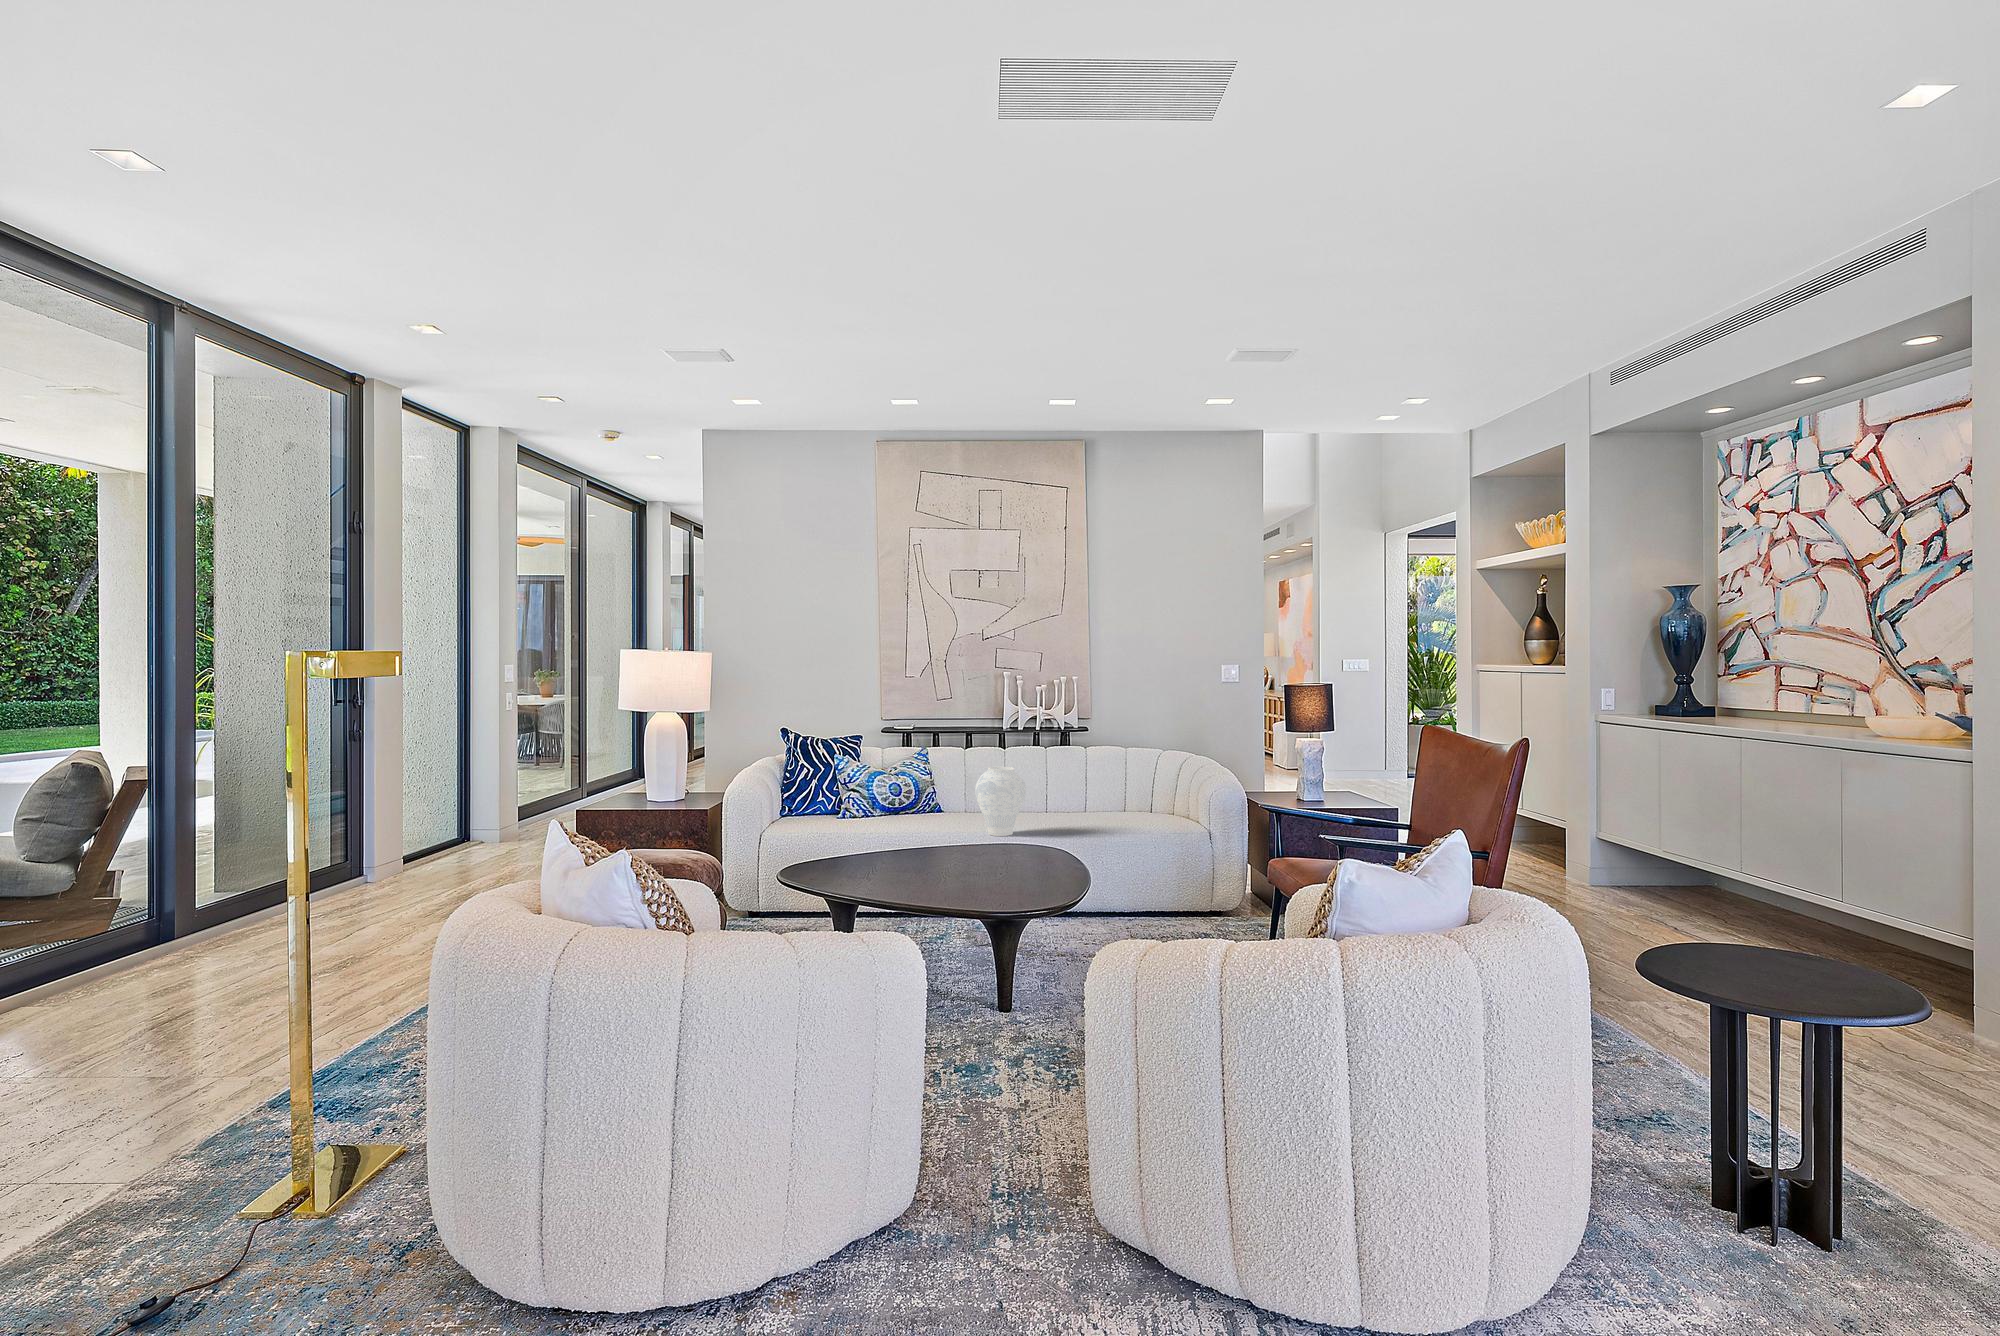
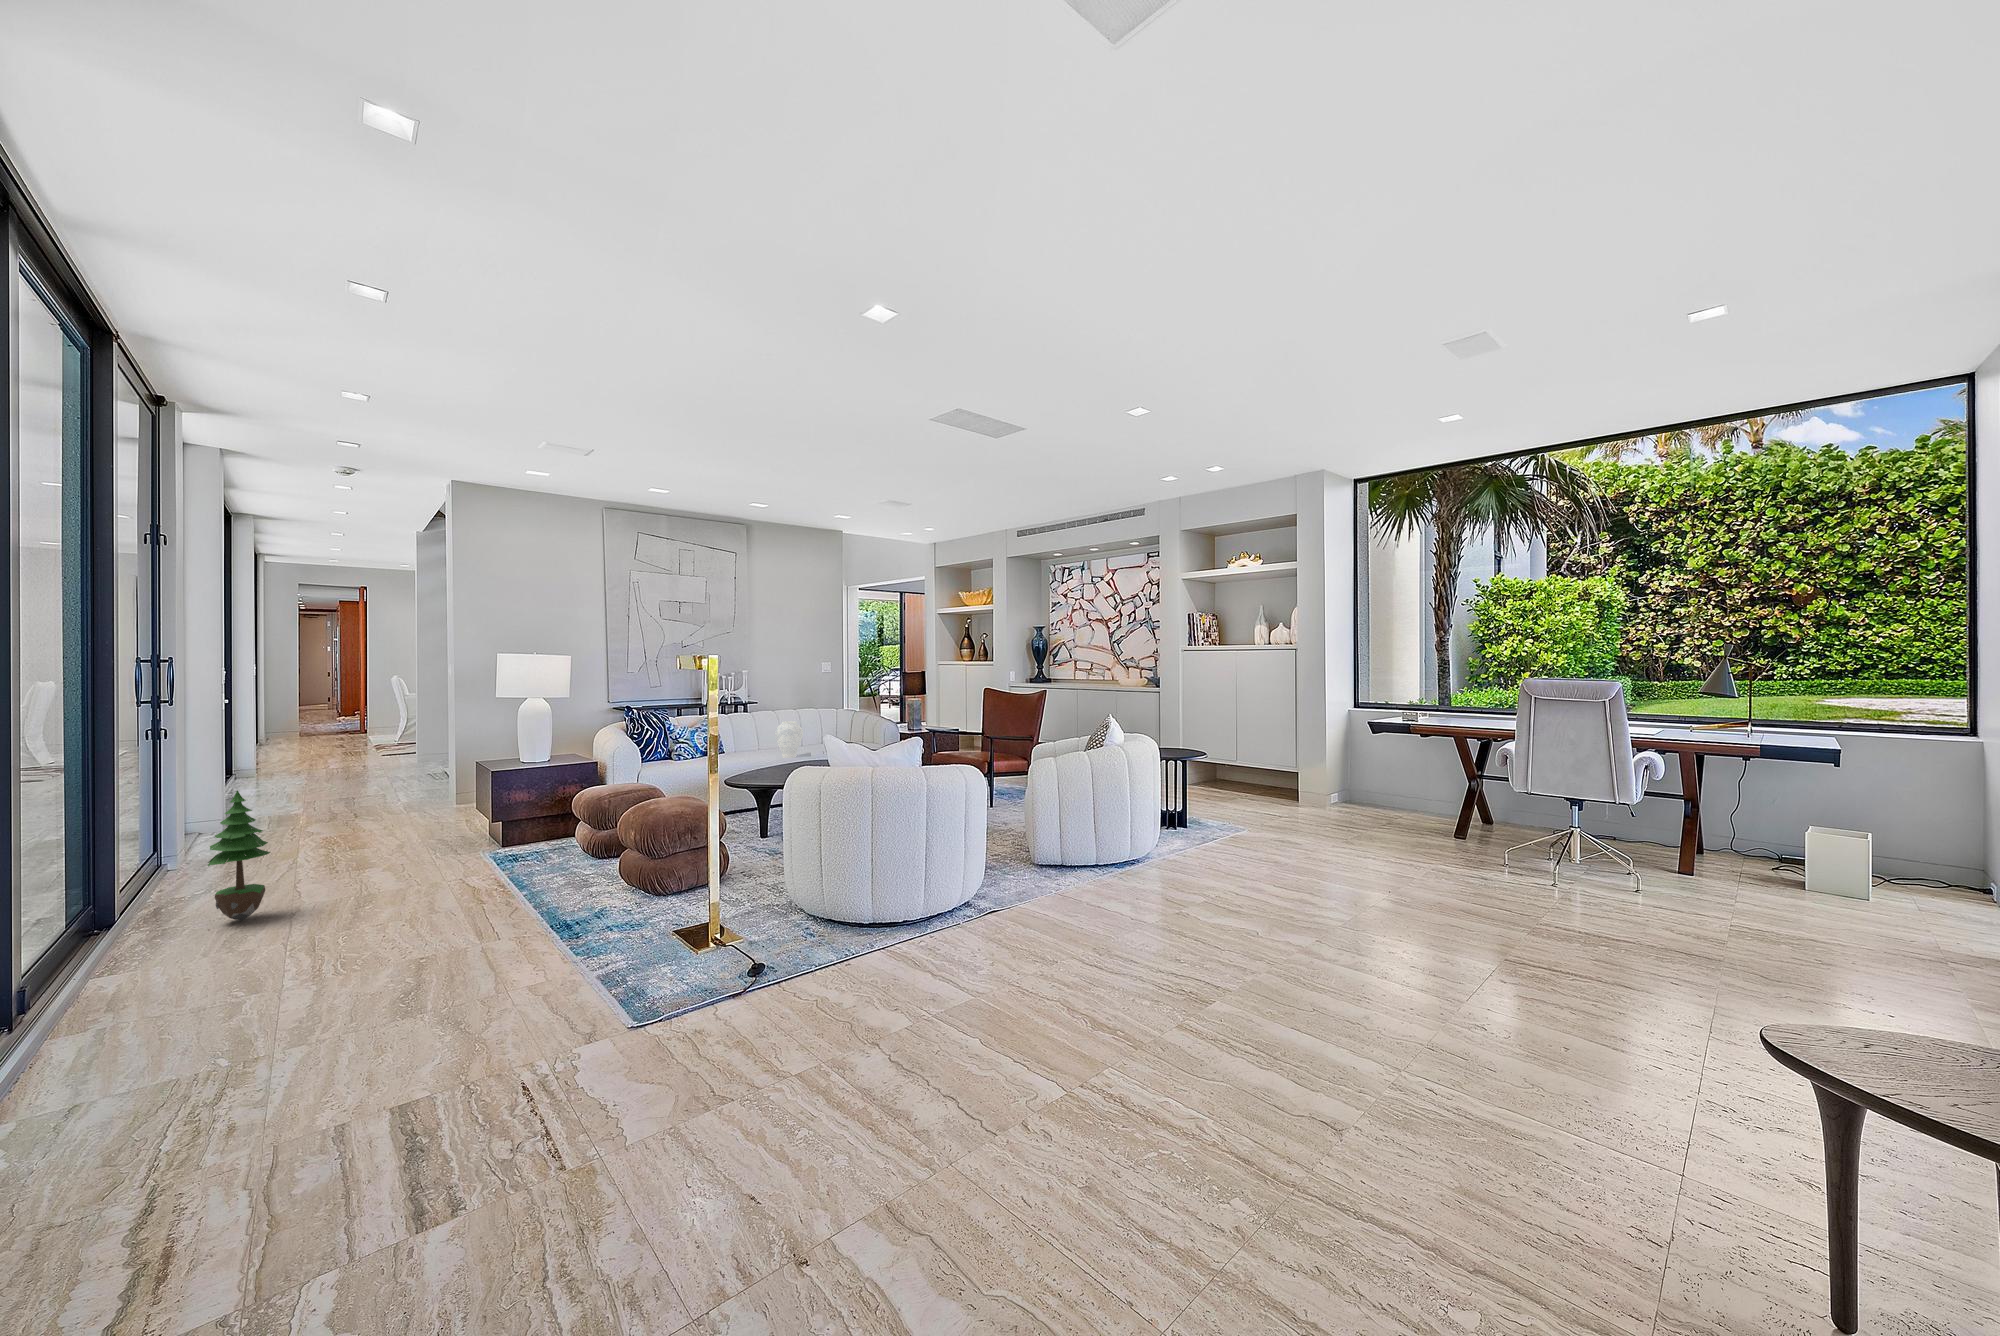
potted tree: none [64,815,145,989] -> present [208,791,270,920]

